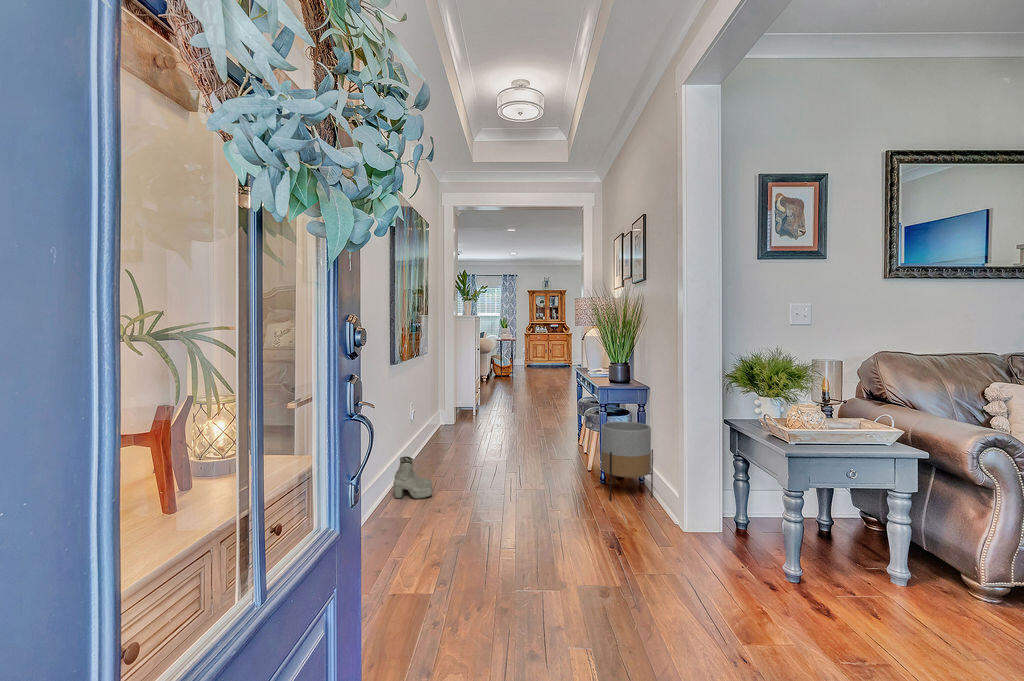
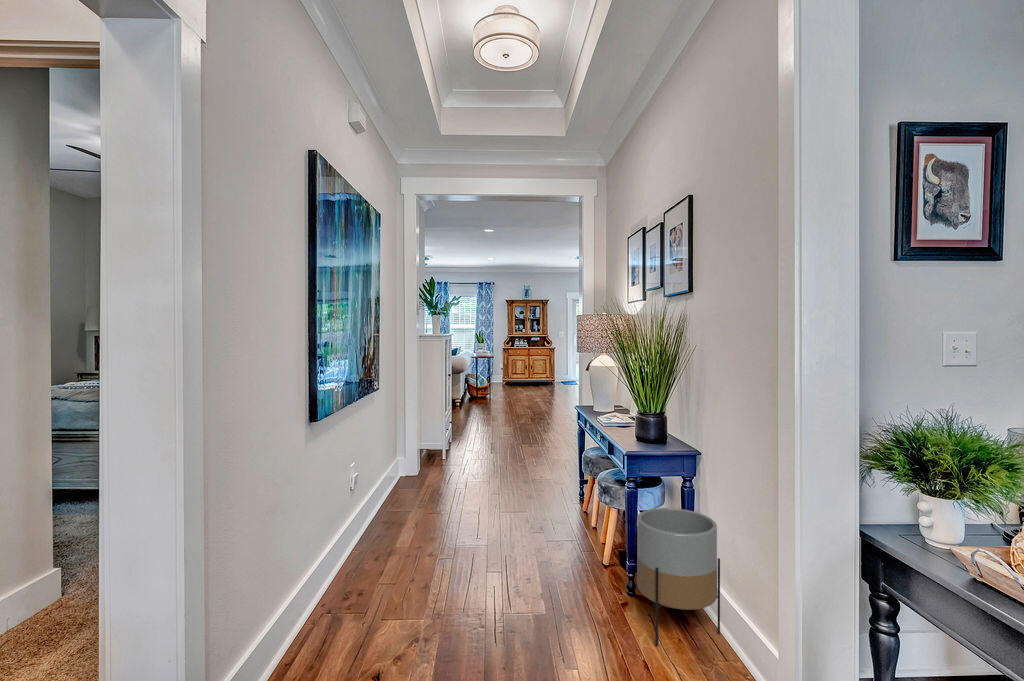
boots: present [394,456,432,499] -> none [303,573,370,652]

